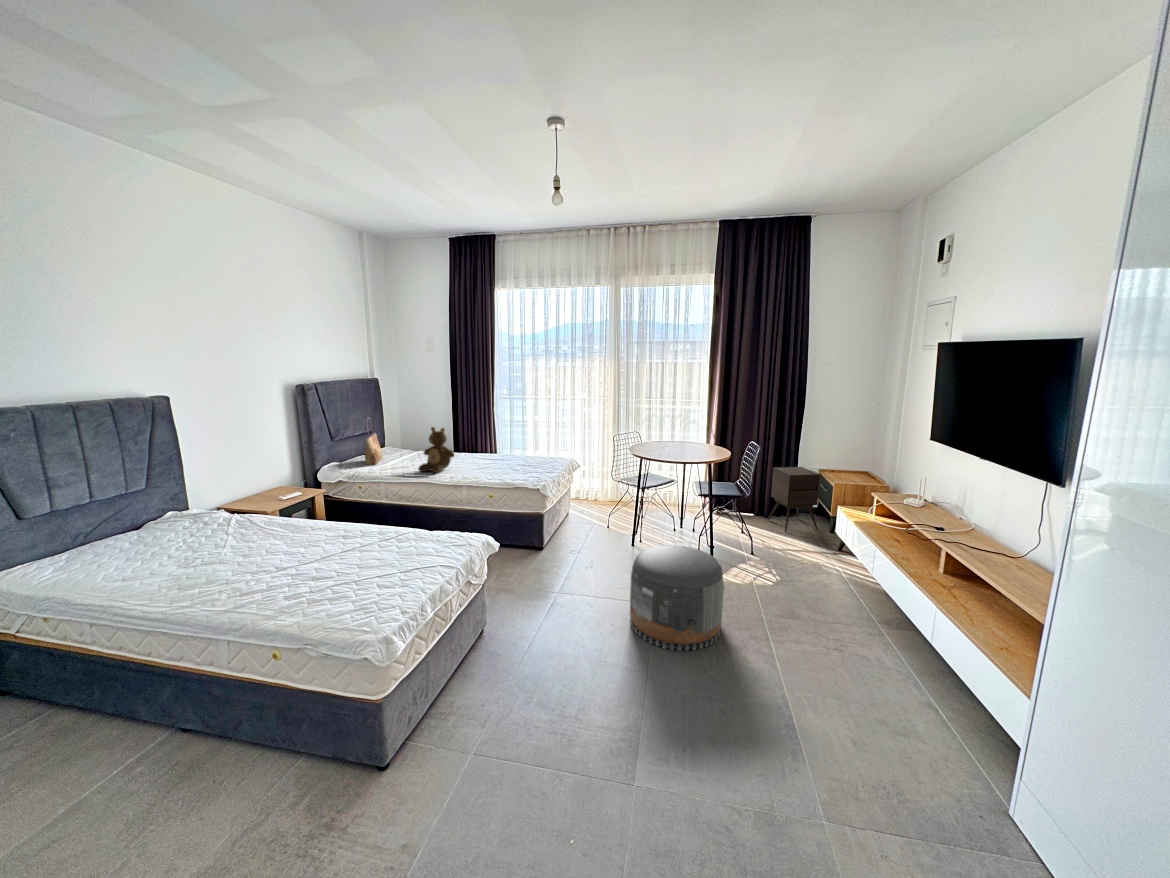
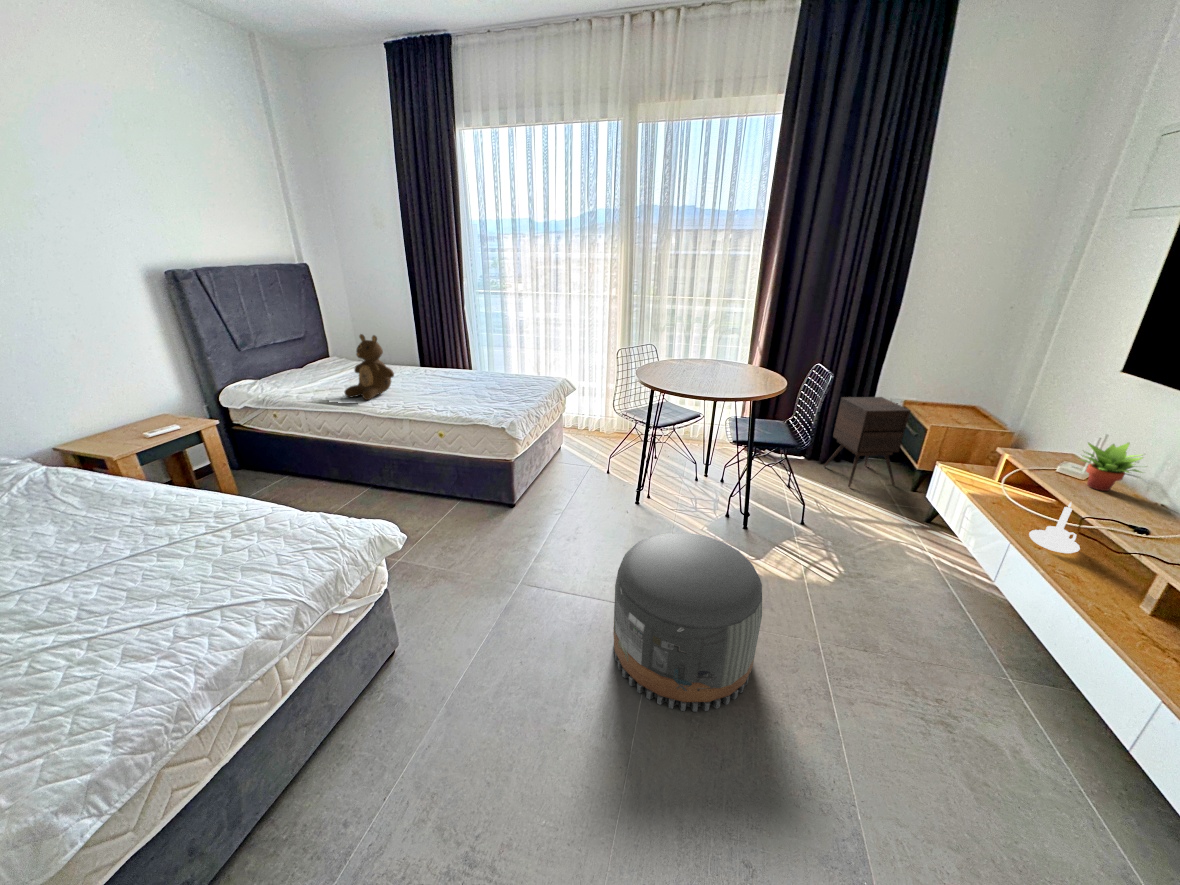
tote bag: present [365,417,382,465] -> none [277,318,314,385]
succulent plant: none [912,483,948,514] -> present [1082,442,1143,491]
candle holder: none [884,515,912,547] -> present [1029,502,1080,553]

